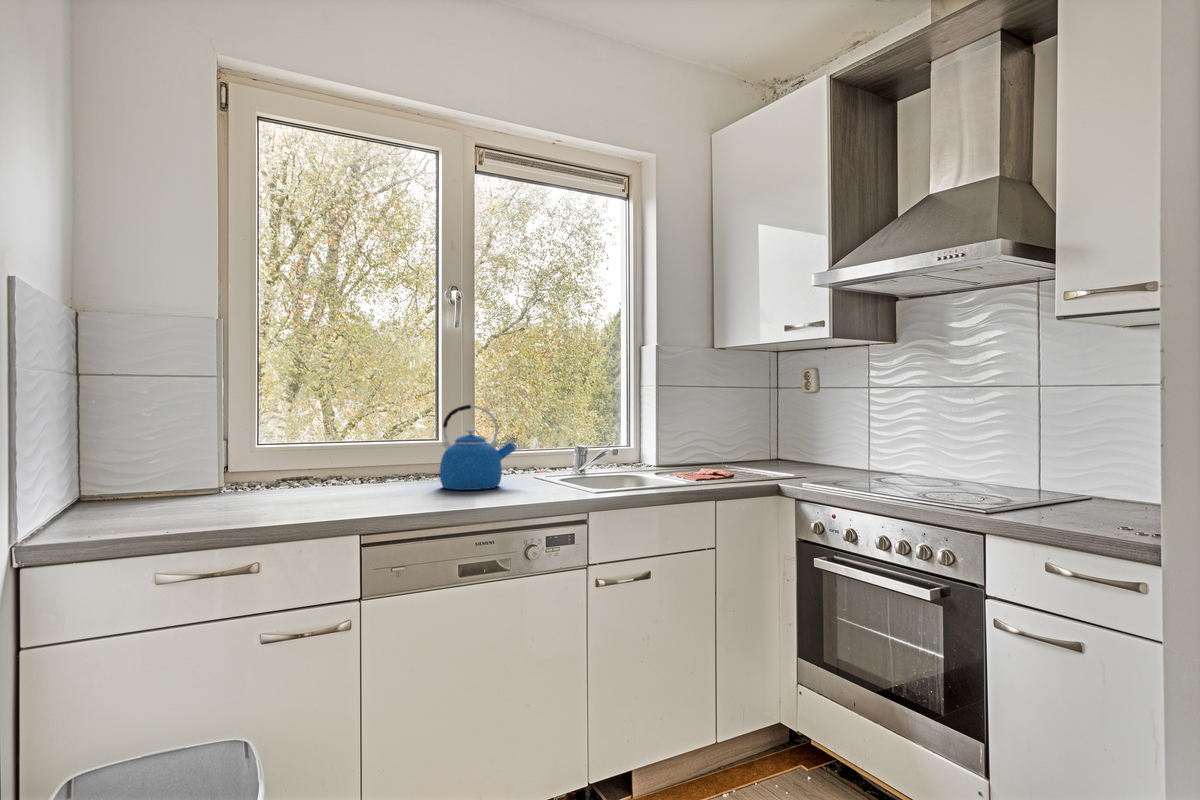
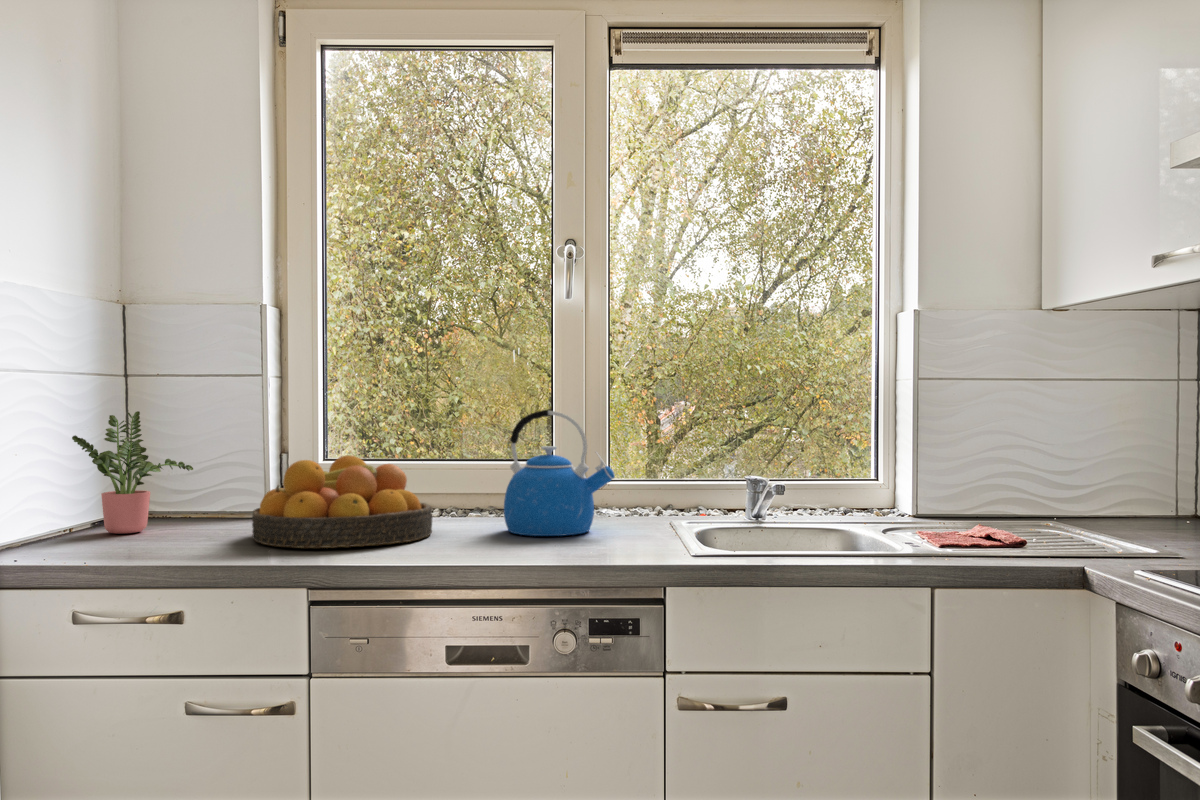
potted plant: none [81,407,181,513] -> present [72,411,193,534]
fruit bowl: none [259,440,401,510] -> present [252,455,432,548]

